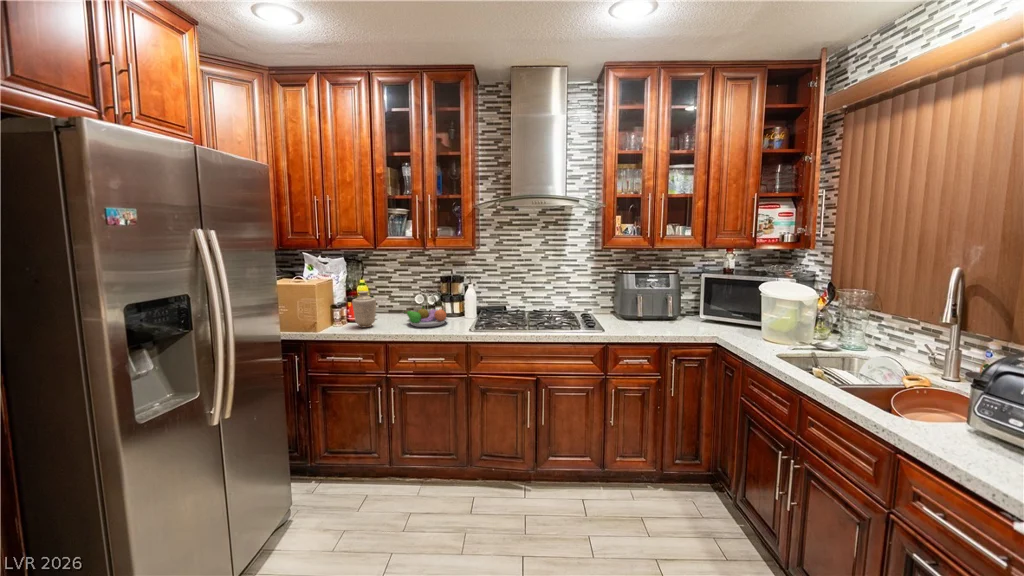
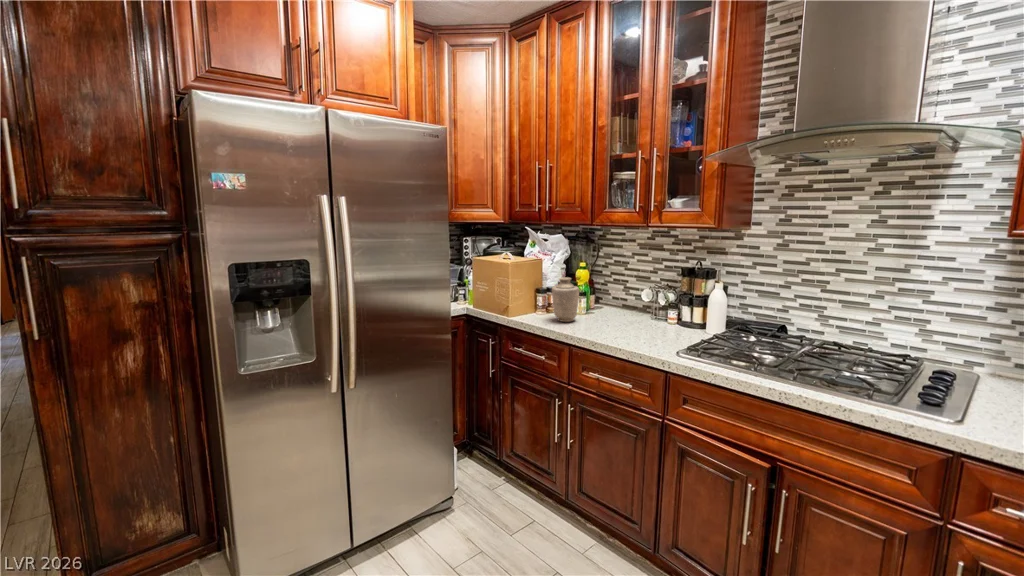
fruit bowl: present [404,307,448,327] -> none [610,306,667,337]

